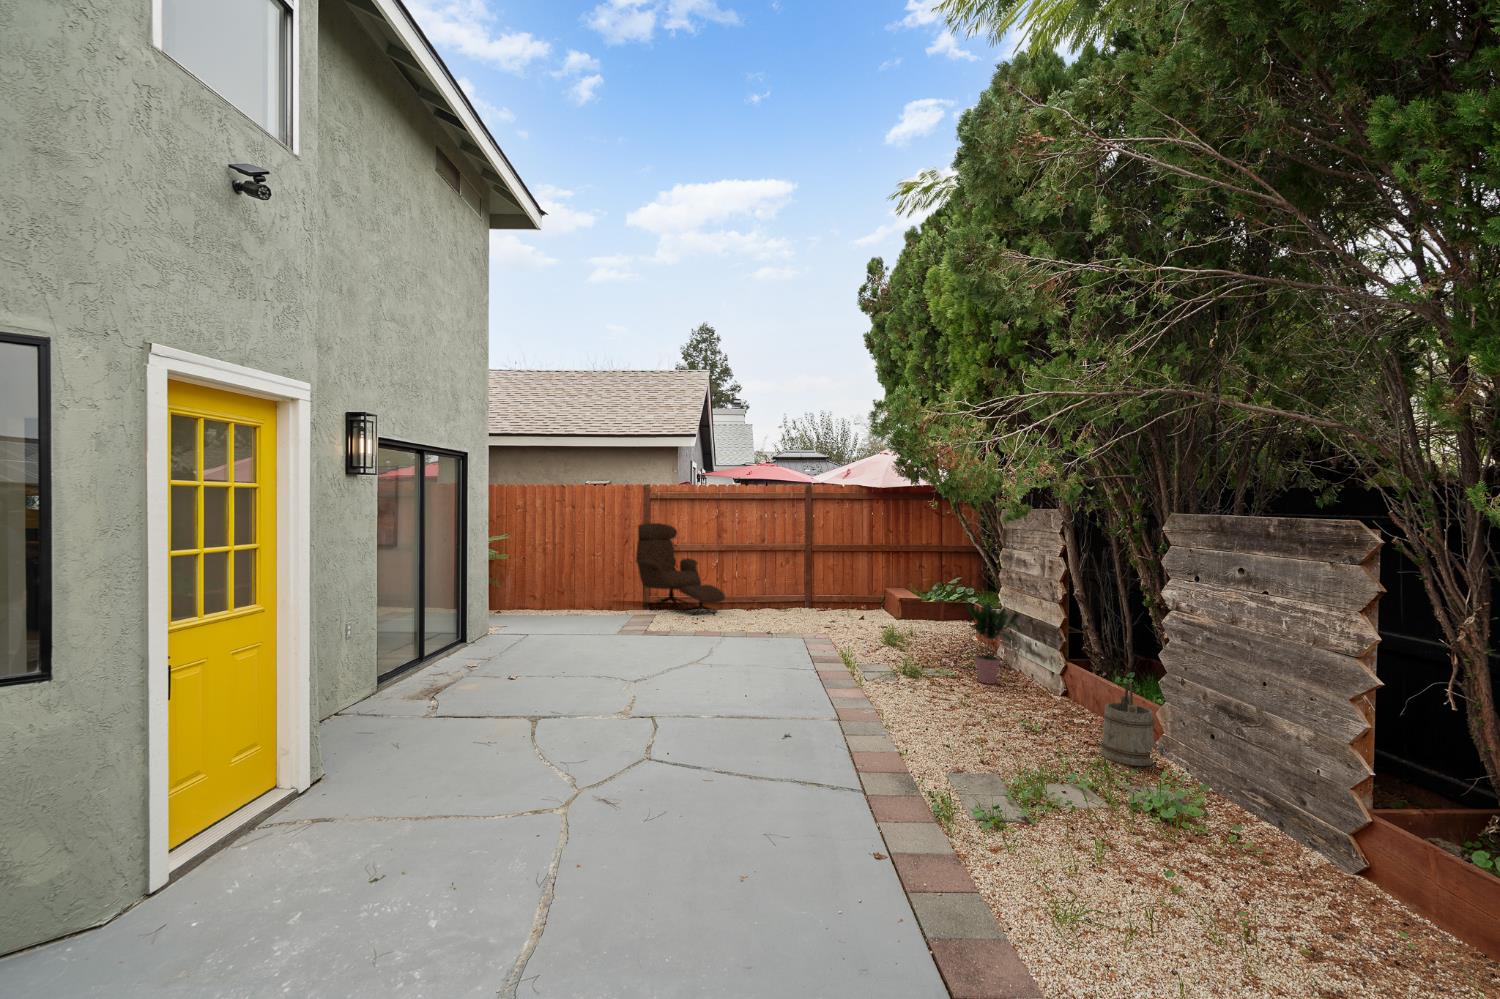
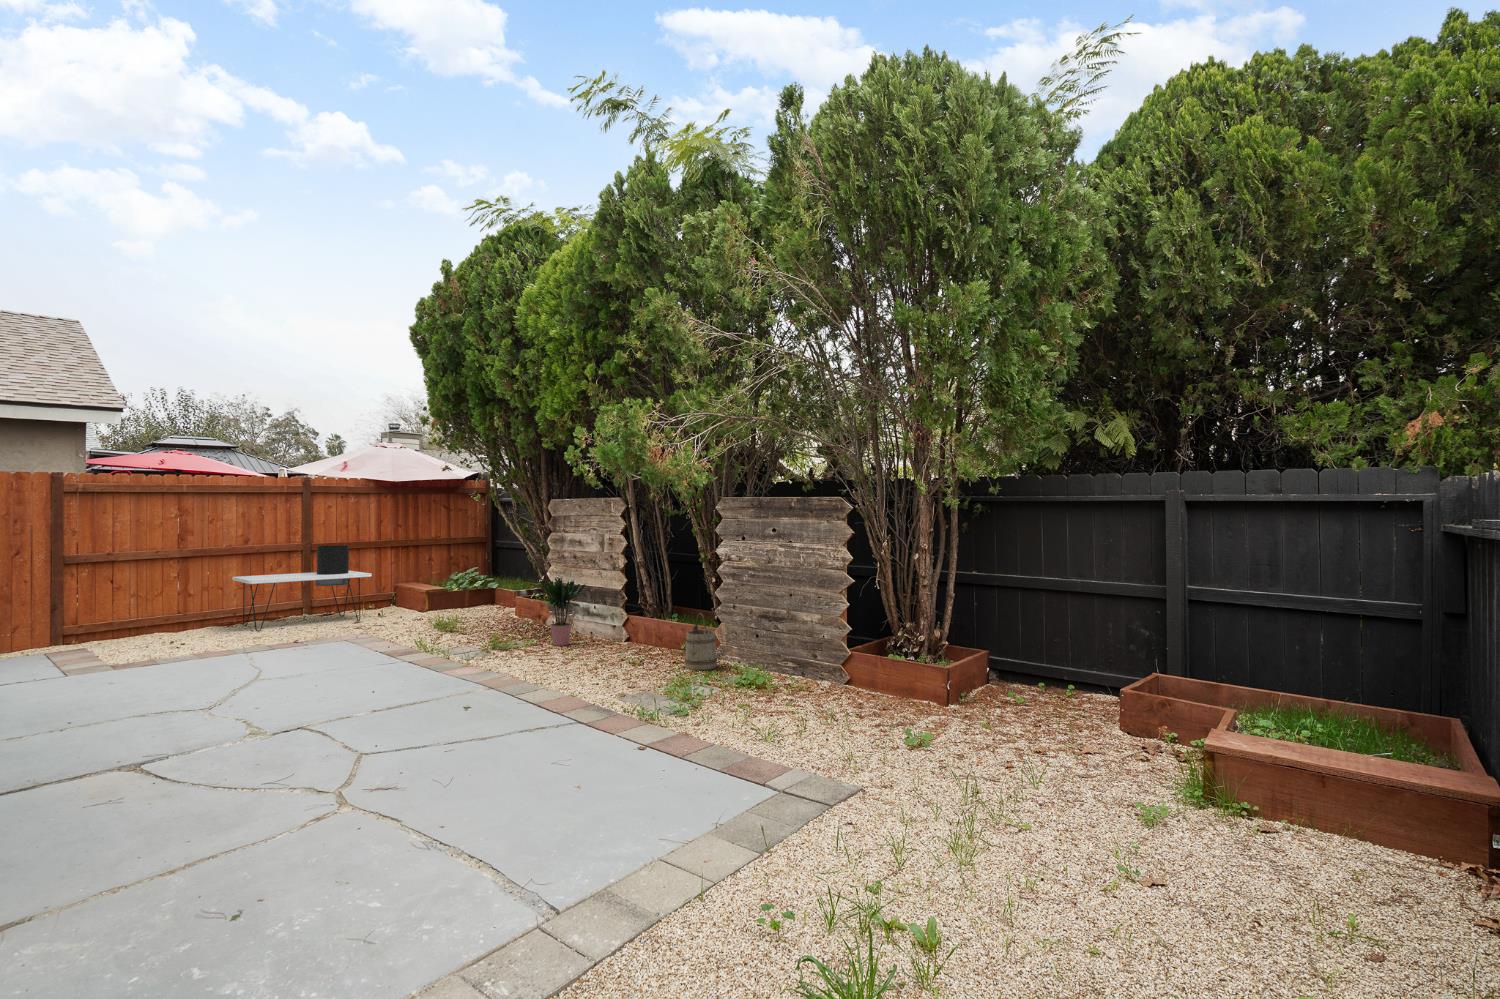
lounge chair: present [636,523,725,615] -> none [35,534,202,651]
side table: none [757,545,855,618] -> present [232,546,372,631]

